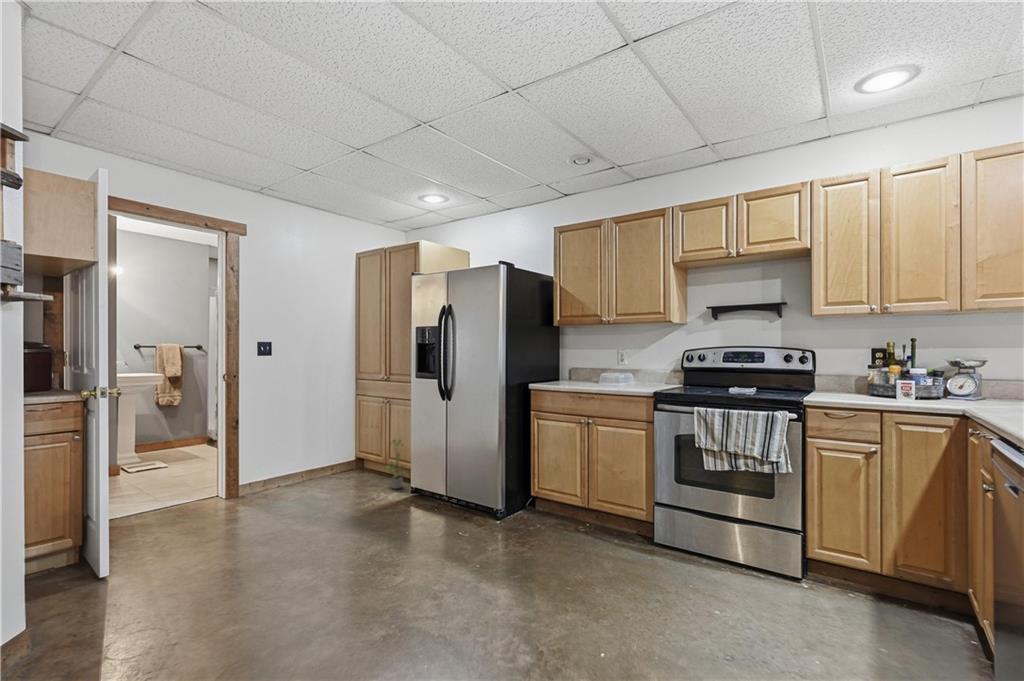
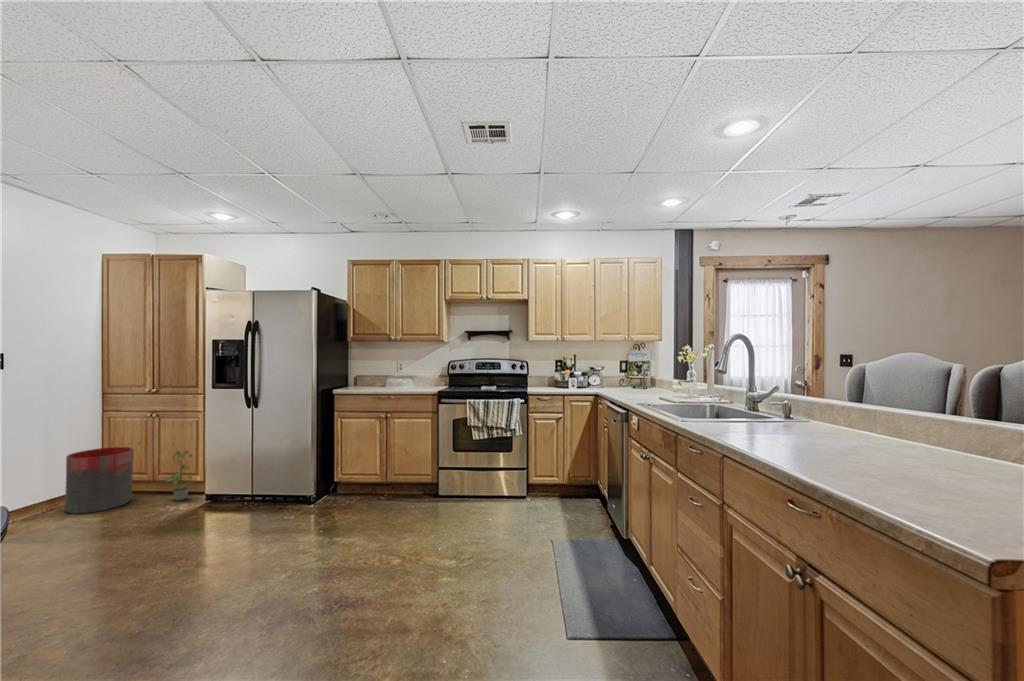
trash can: none [317,429,365,488] -> present [65,447,134,514]

